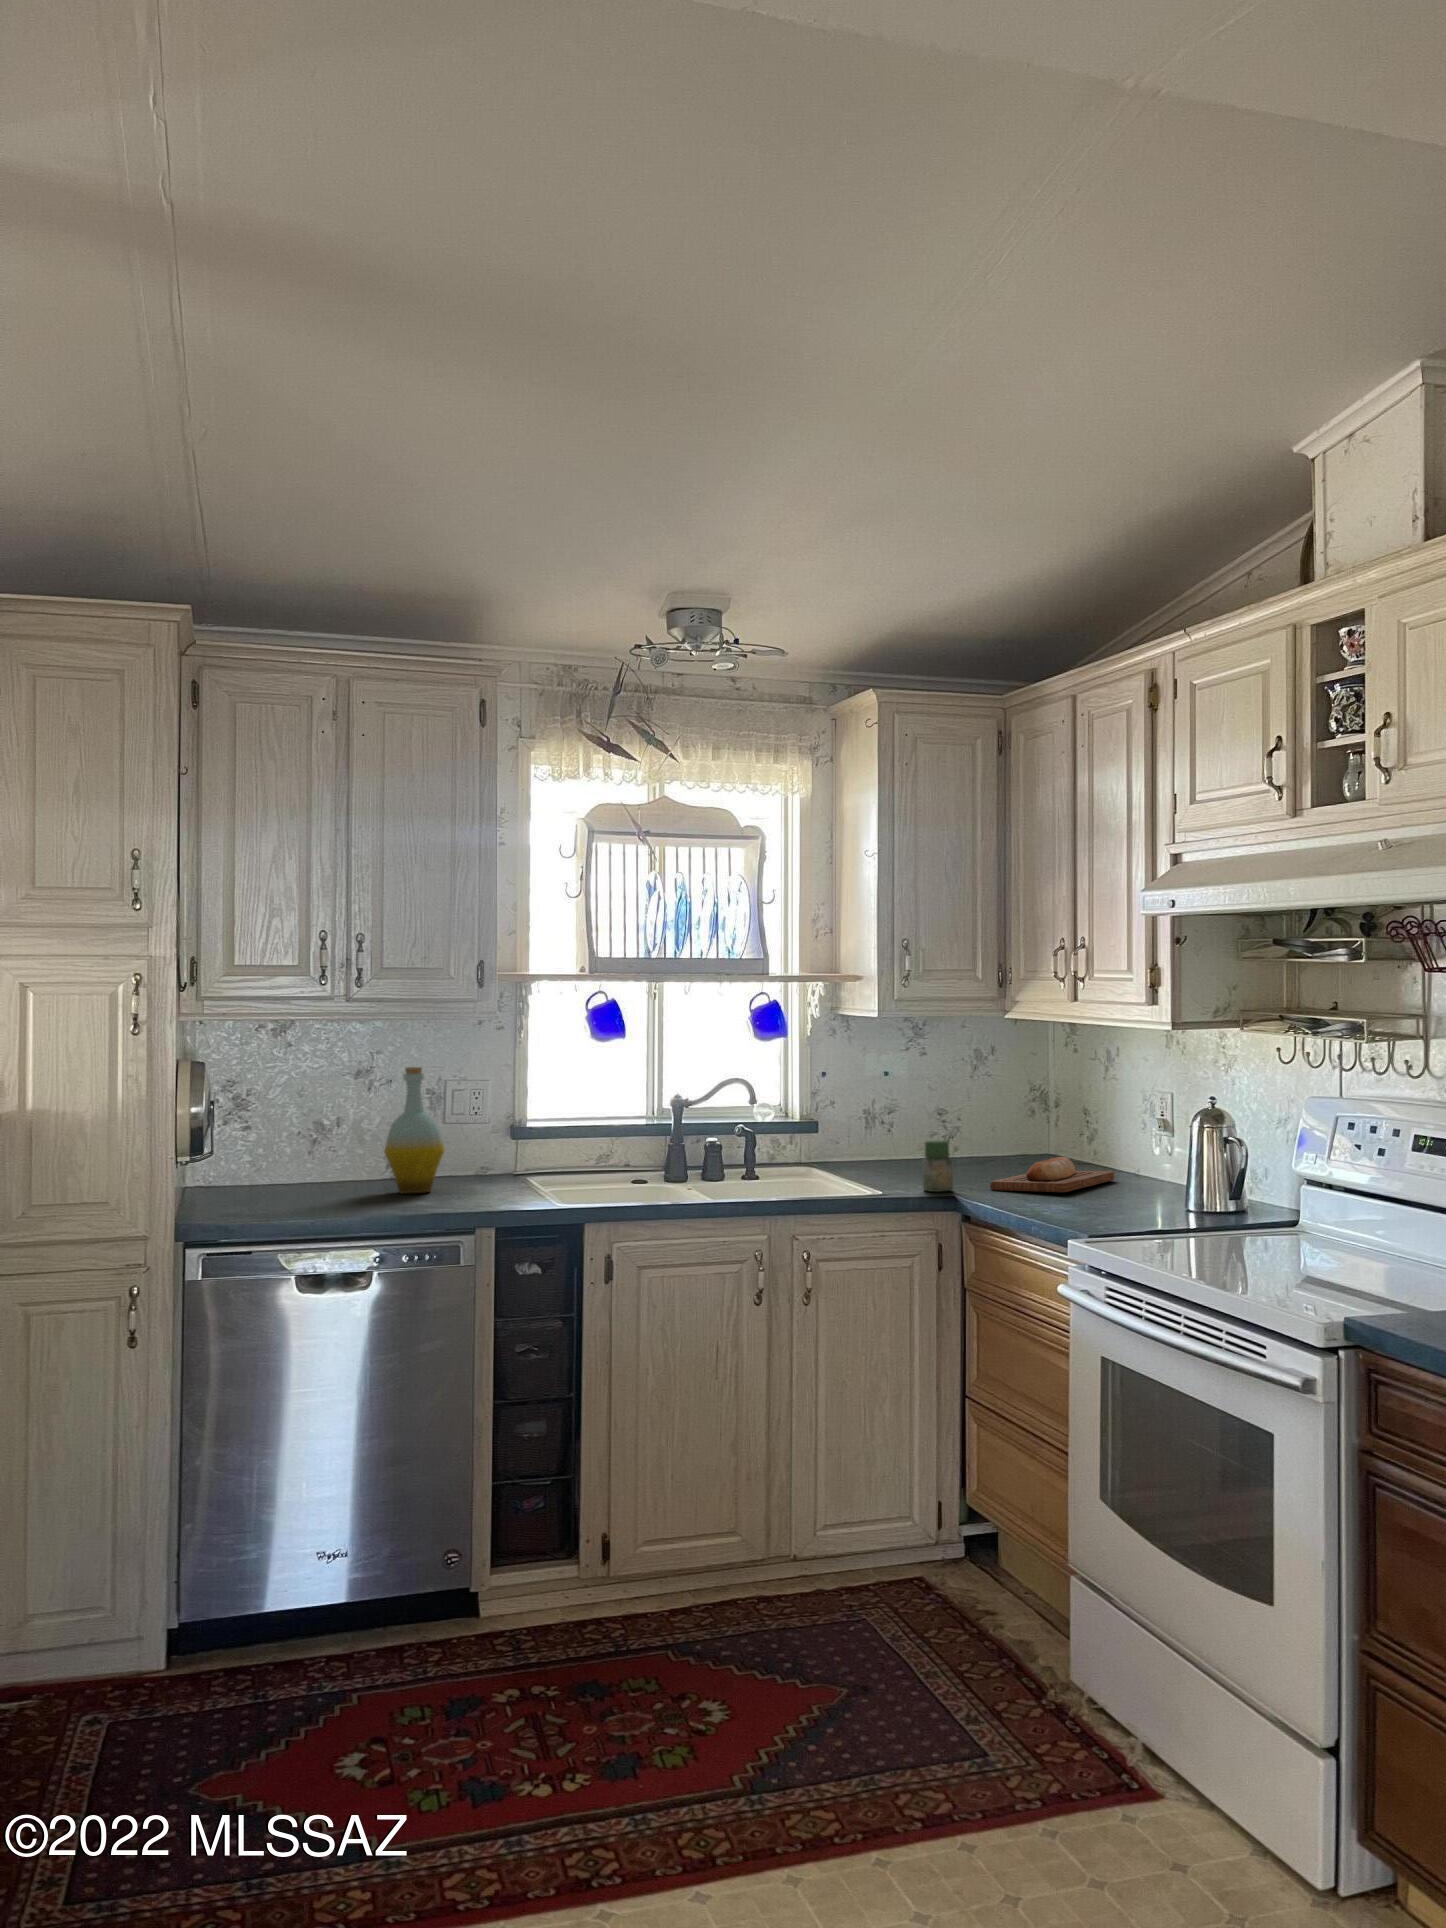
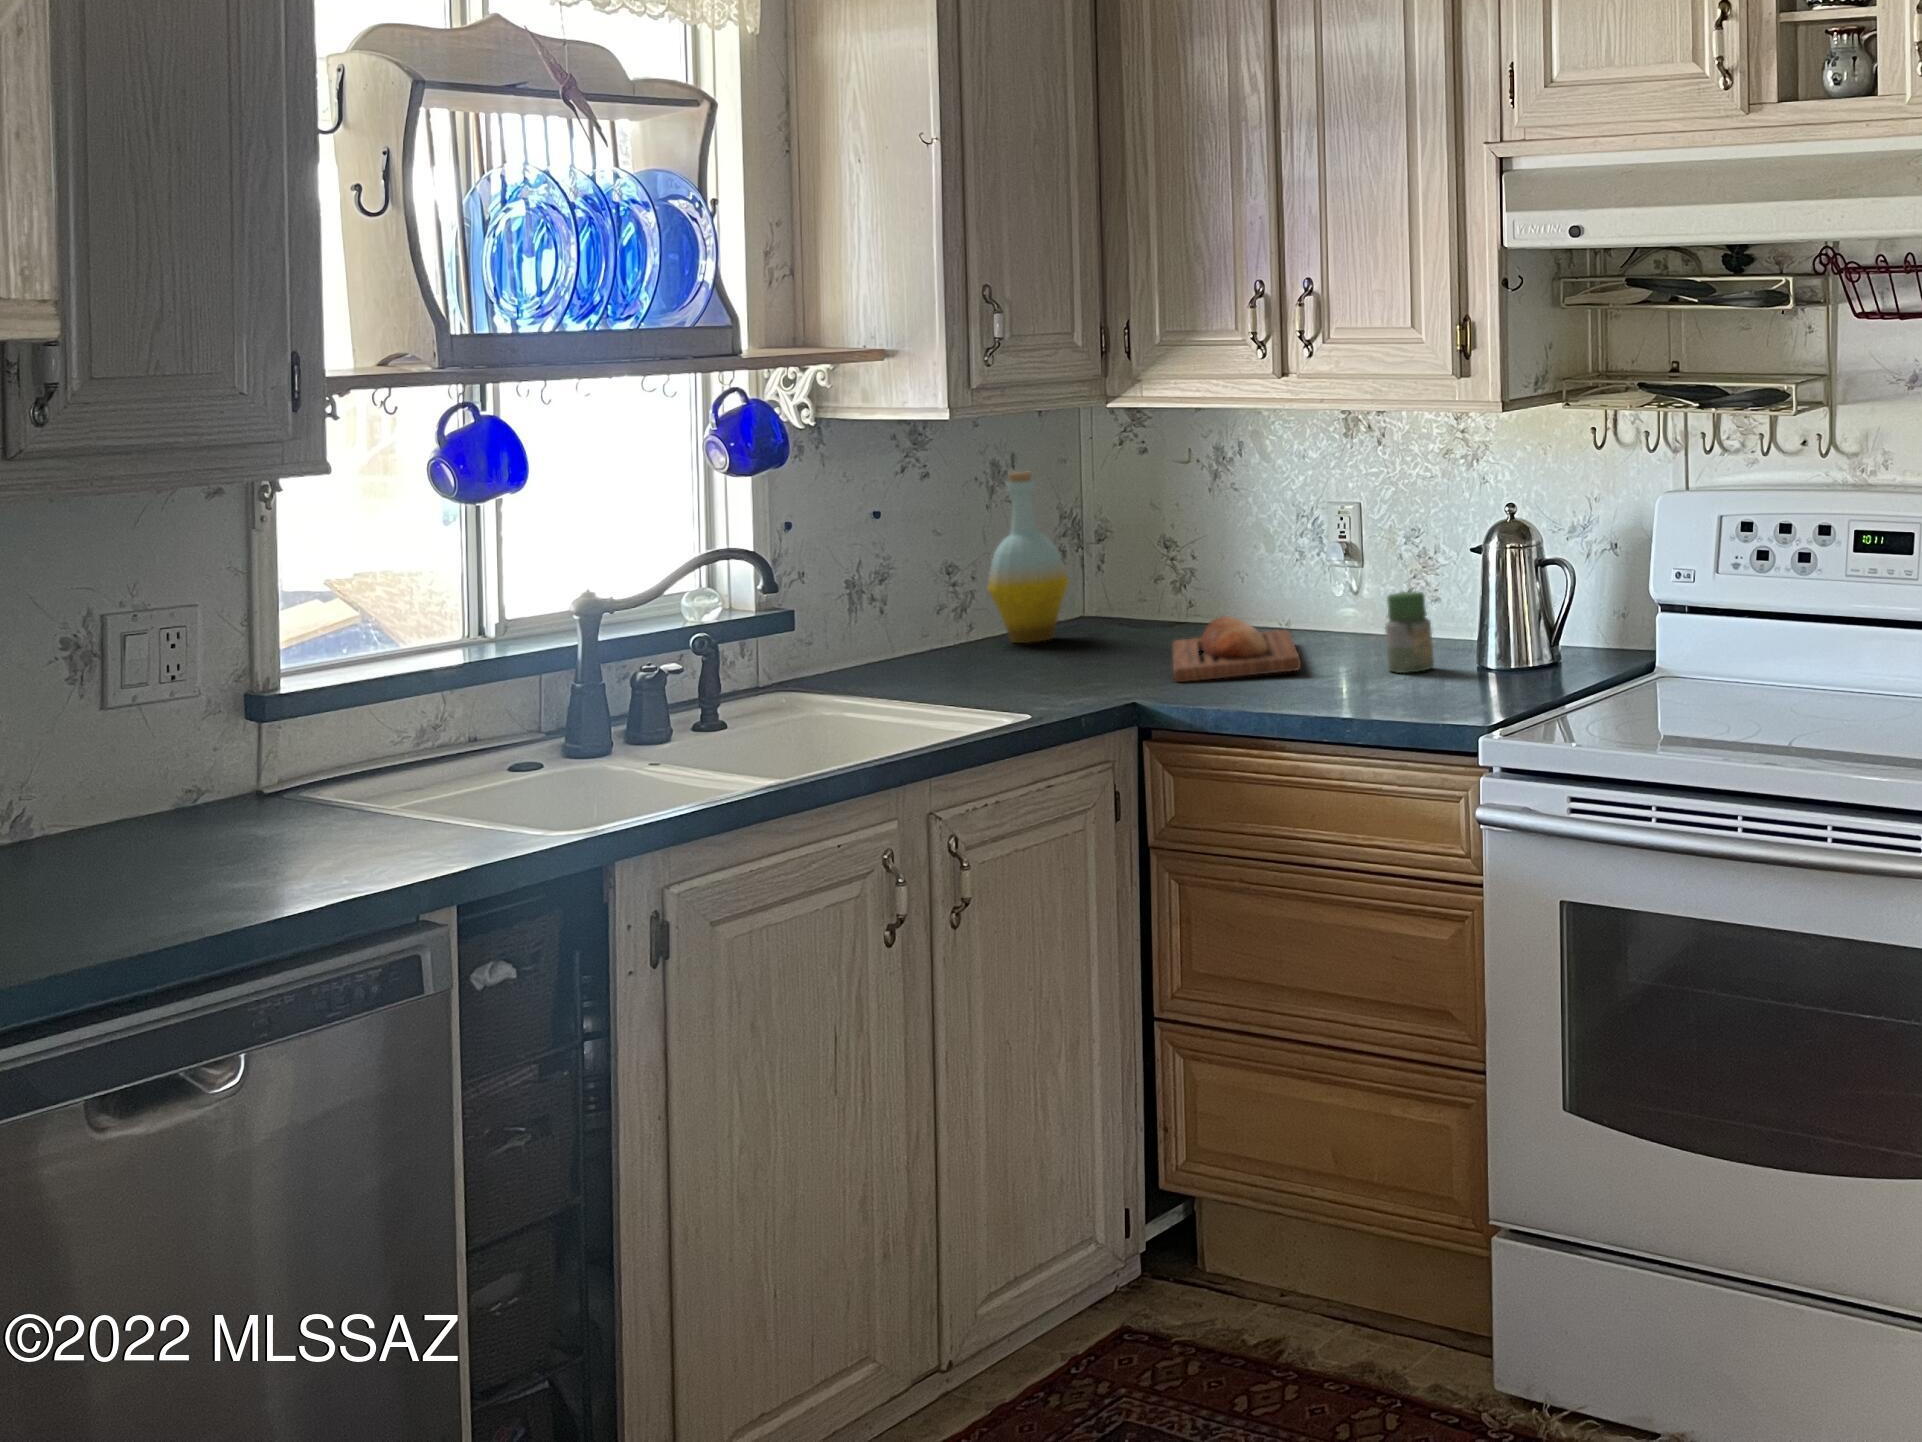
bottle: present [384,1067,445,1193] -> present [988,472,1068,643]
jar: present [922,1141,953,1192] -> present [1385,592,1434,673]

